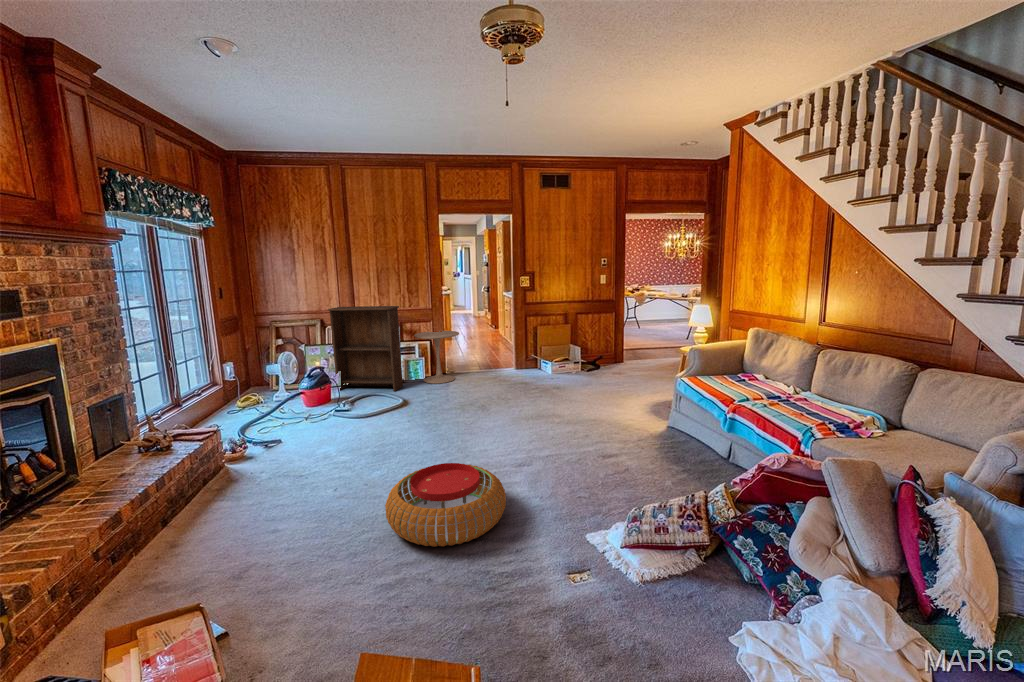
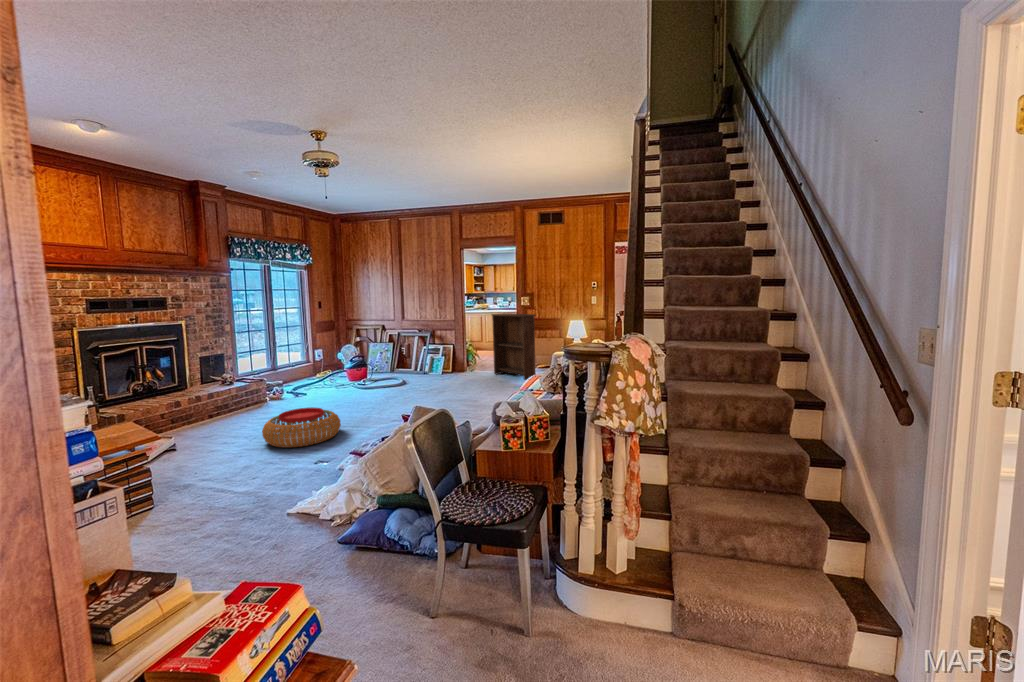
bookshelf: present [328,306,403,391] -> present [492,313,536,380]
side table: present [414,331,459,384] -> none [431,338,465,377]

